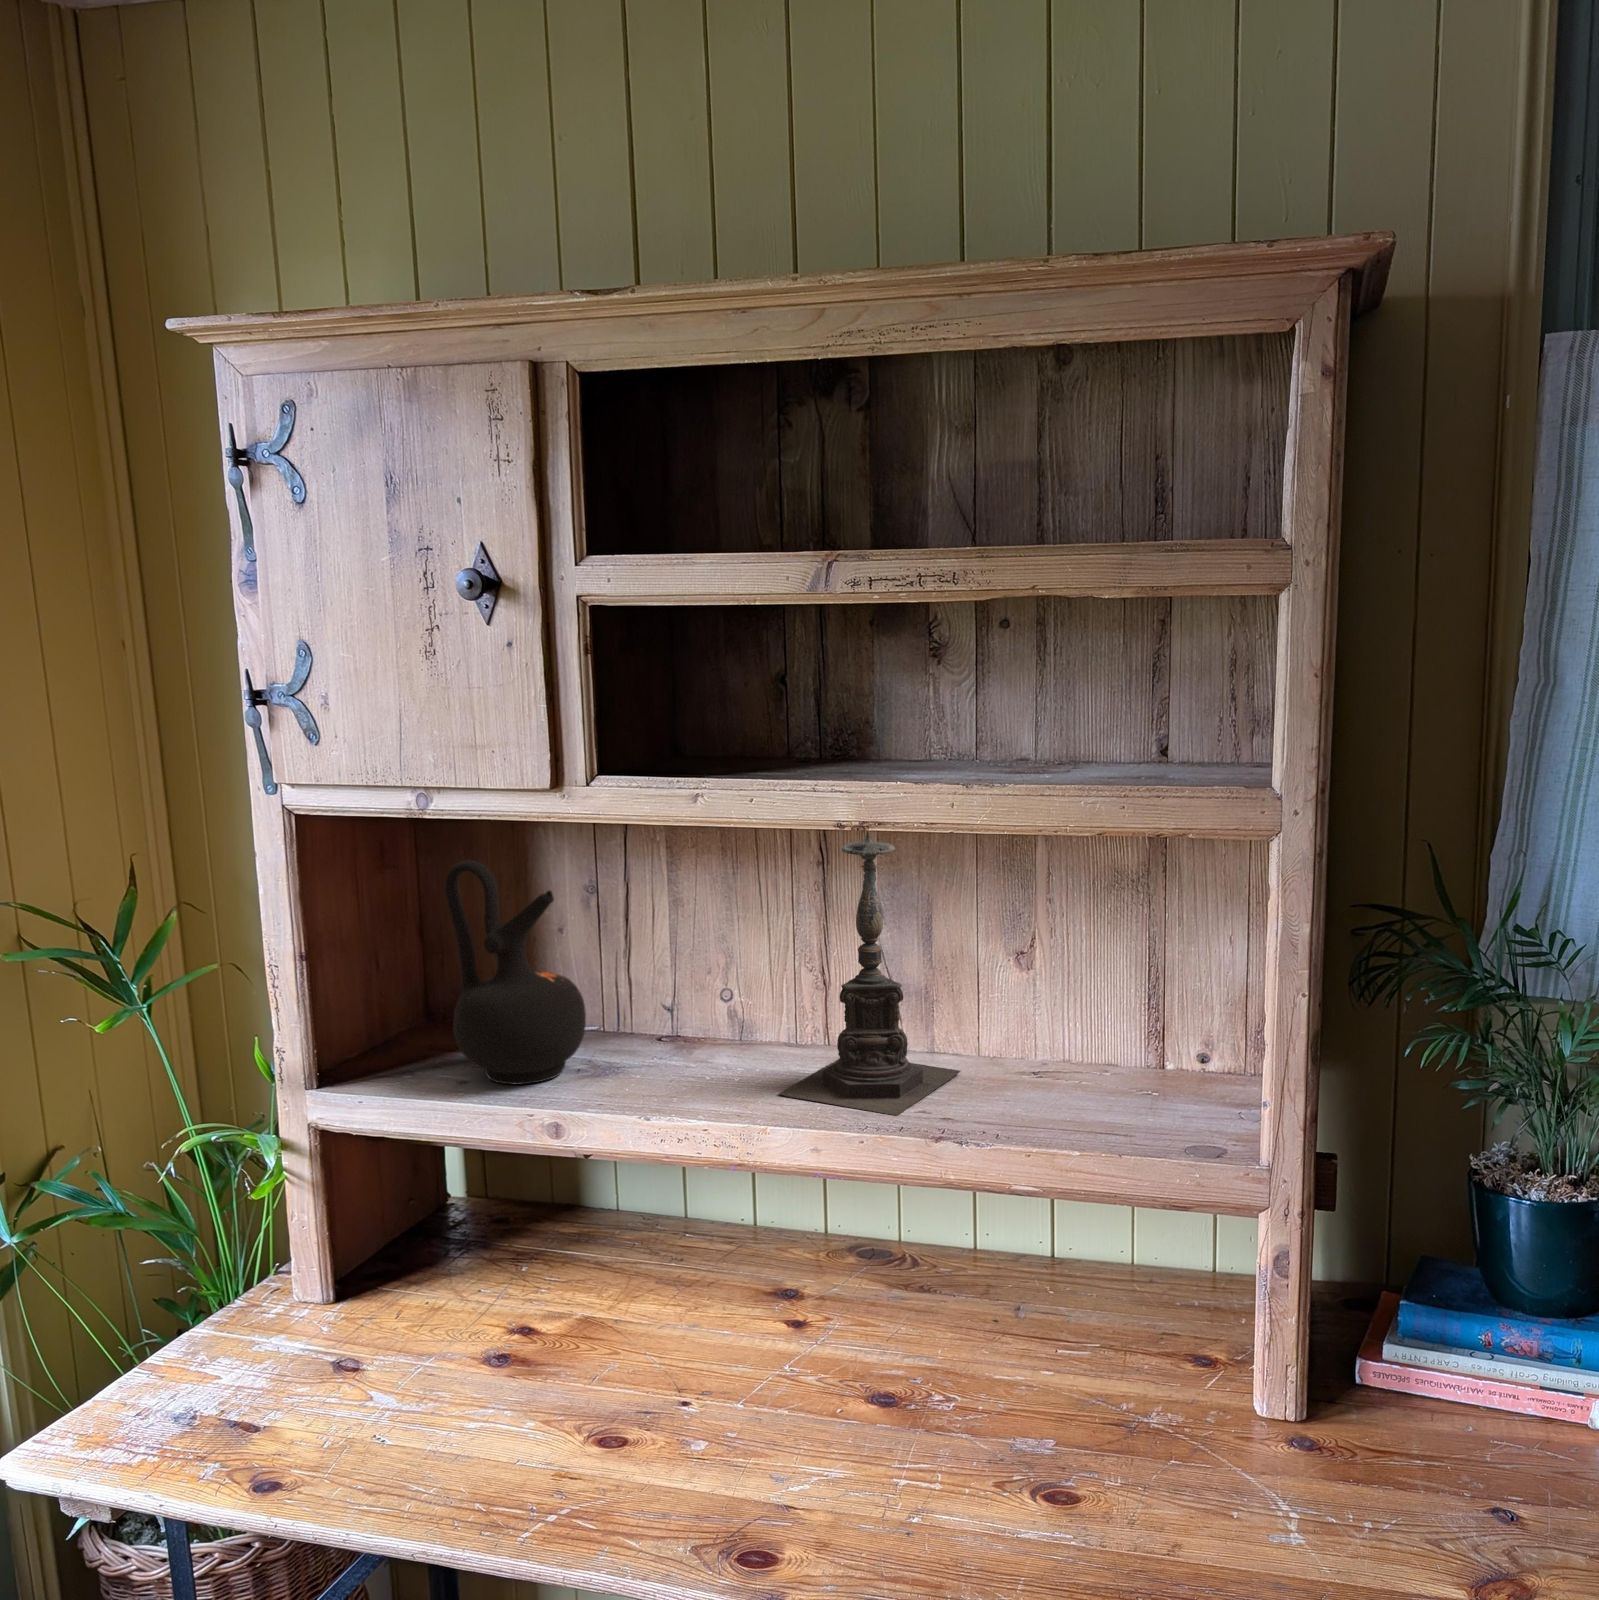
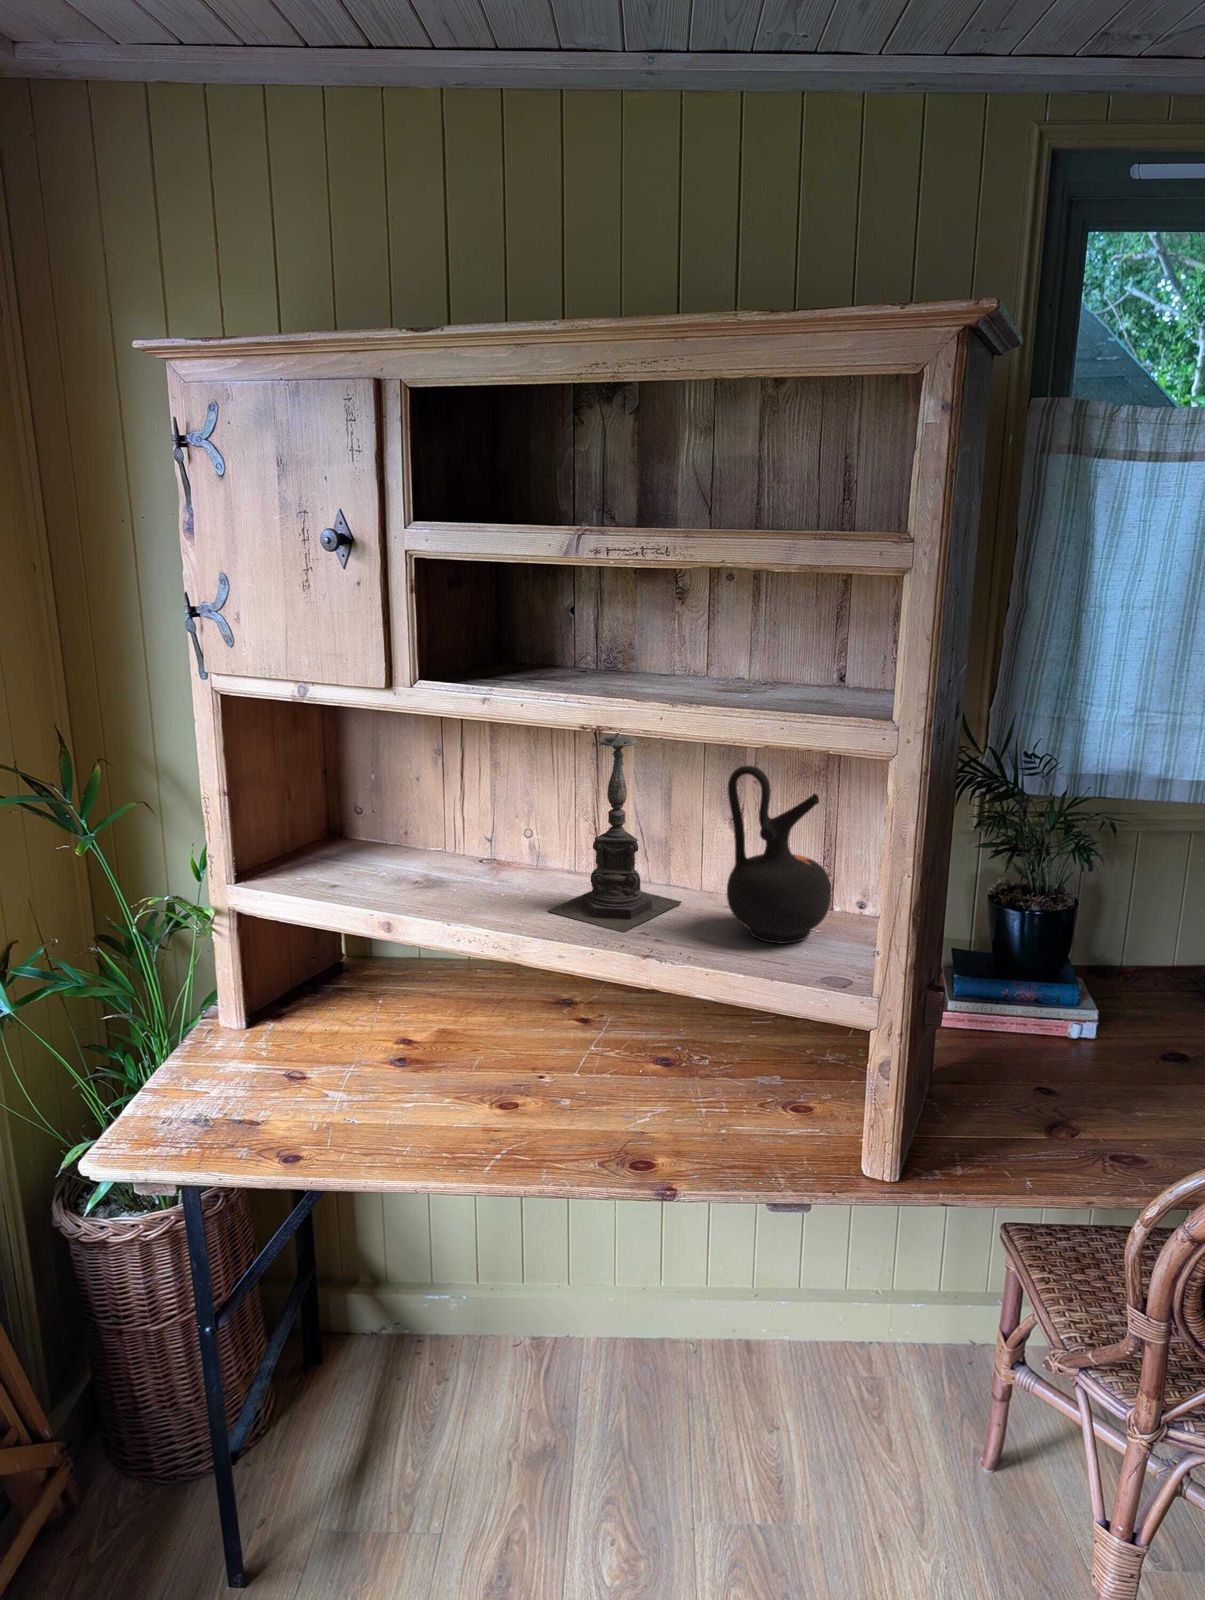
ceramic jug: present [445,860,586,1084] -> present [727,766,831,944]

